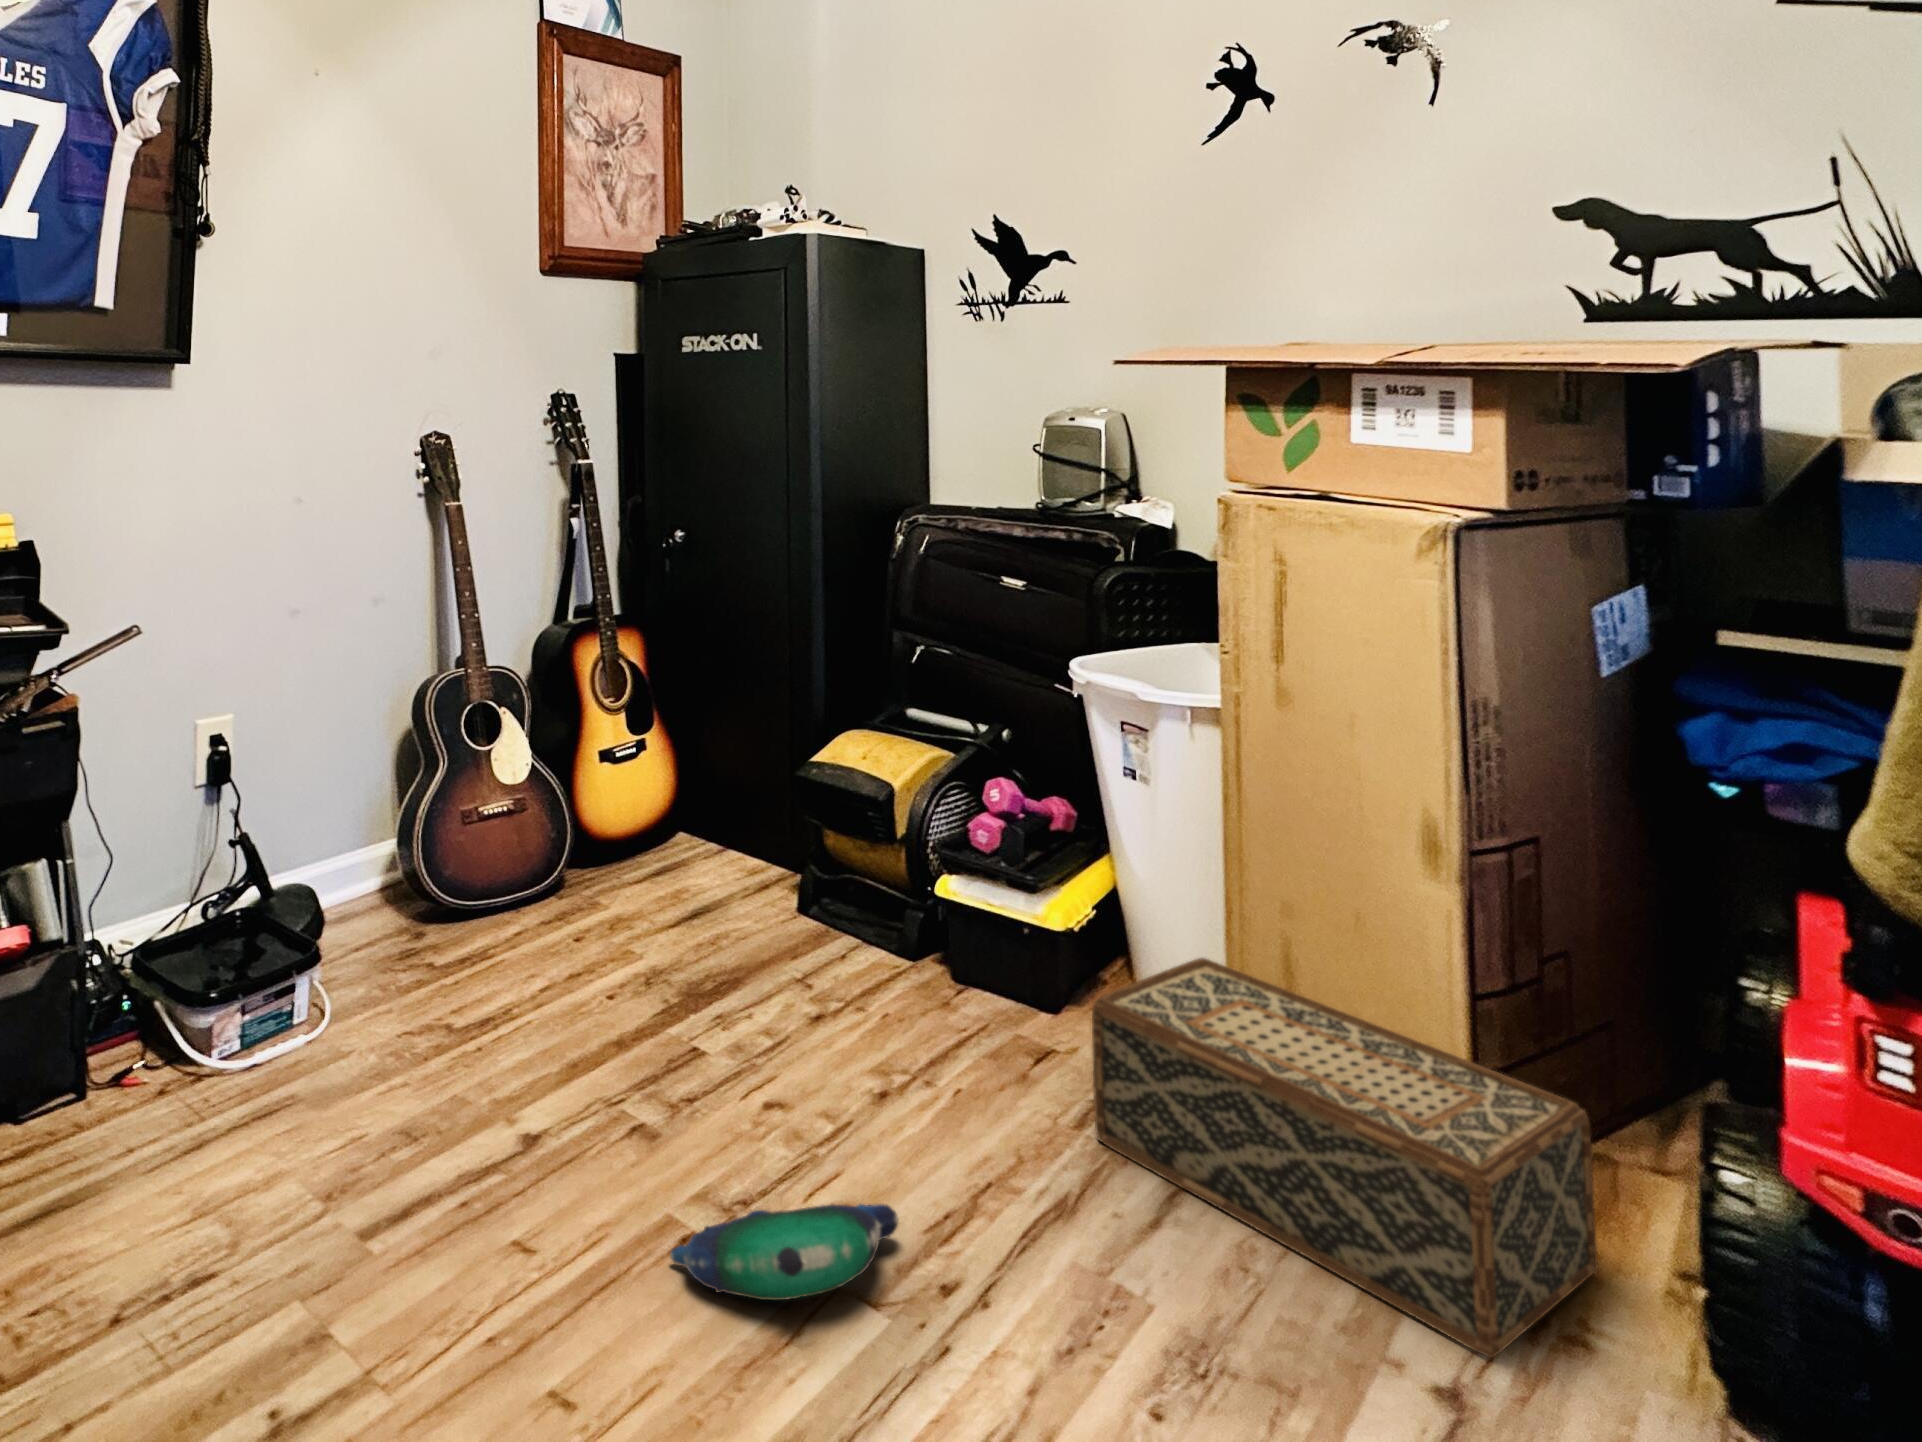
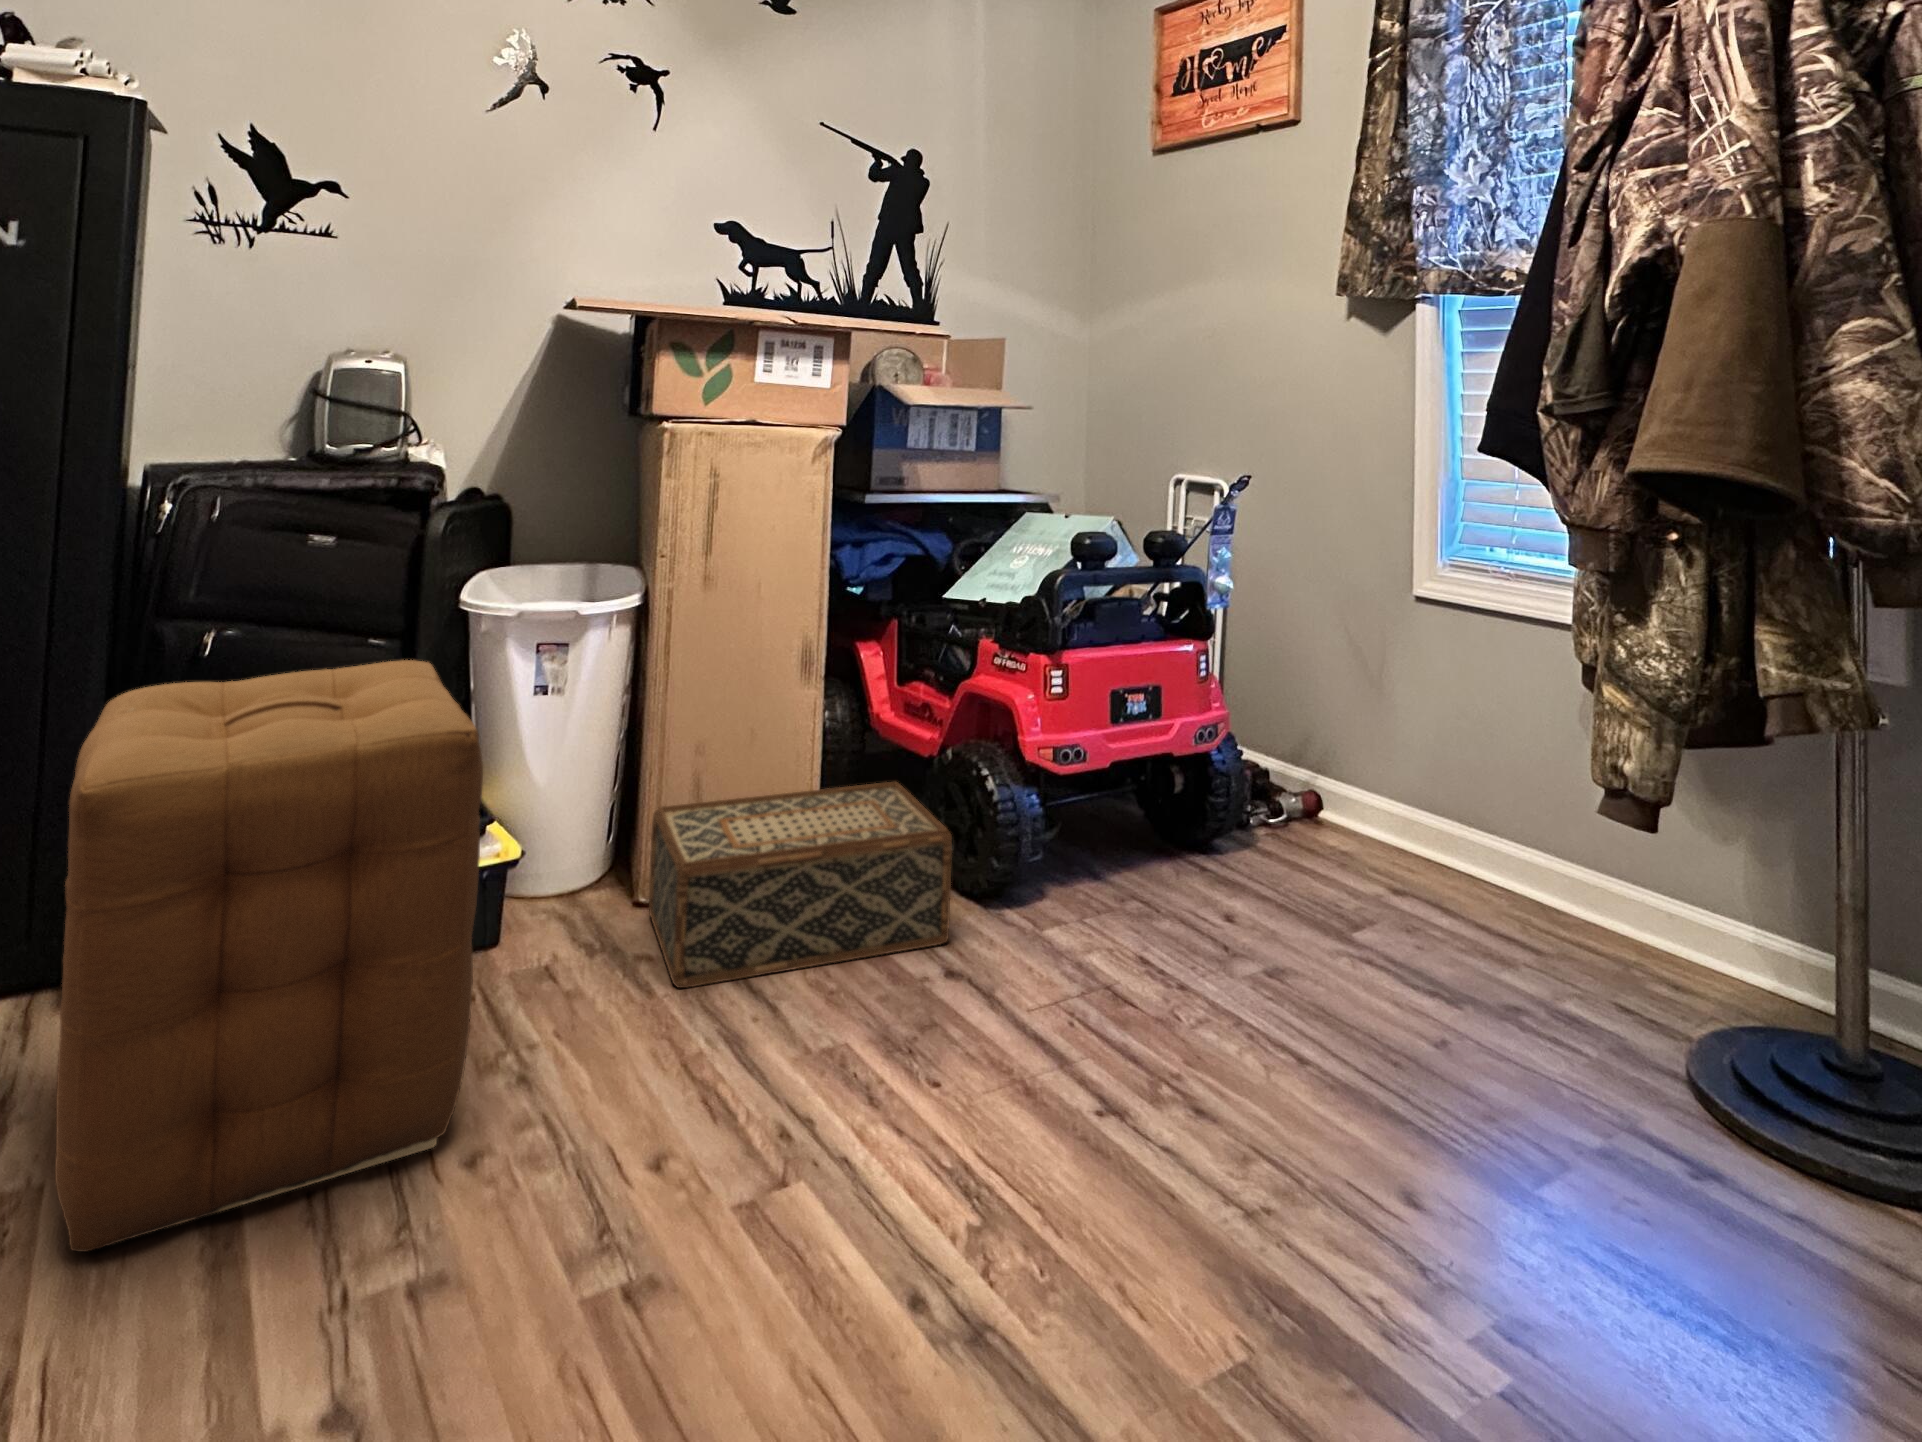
ottoman: none [590,664,919,1077] -> present [55,660,483,1252]
plush toy: present [670,1204,899,1300] -> none [696,1119,838,1330]

